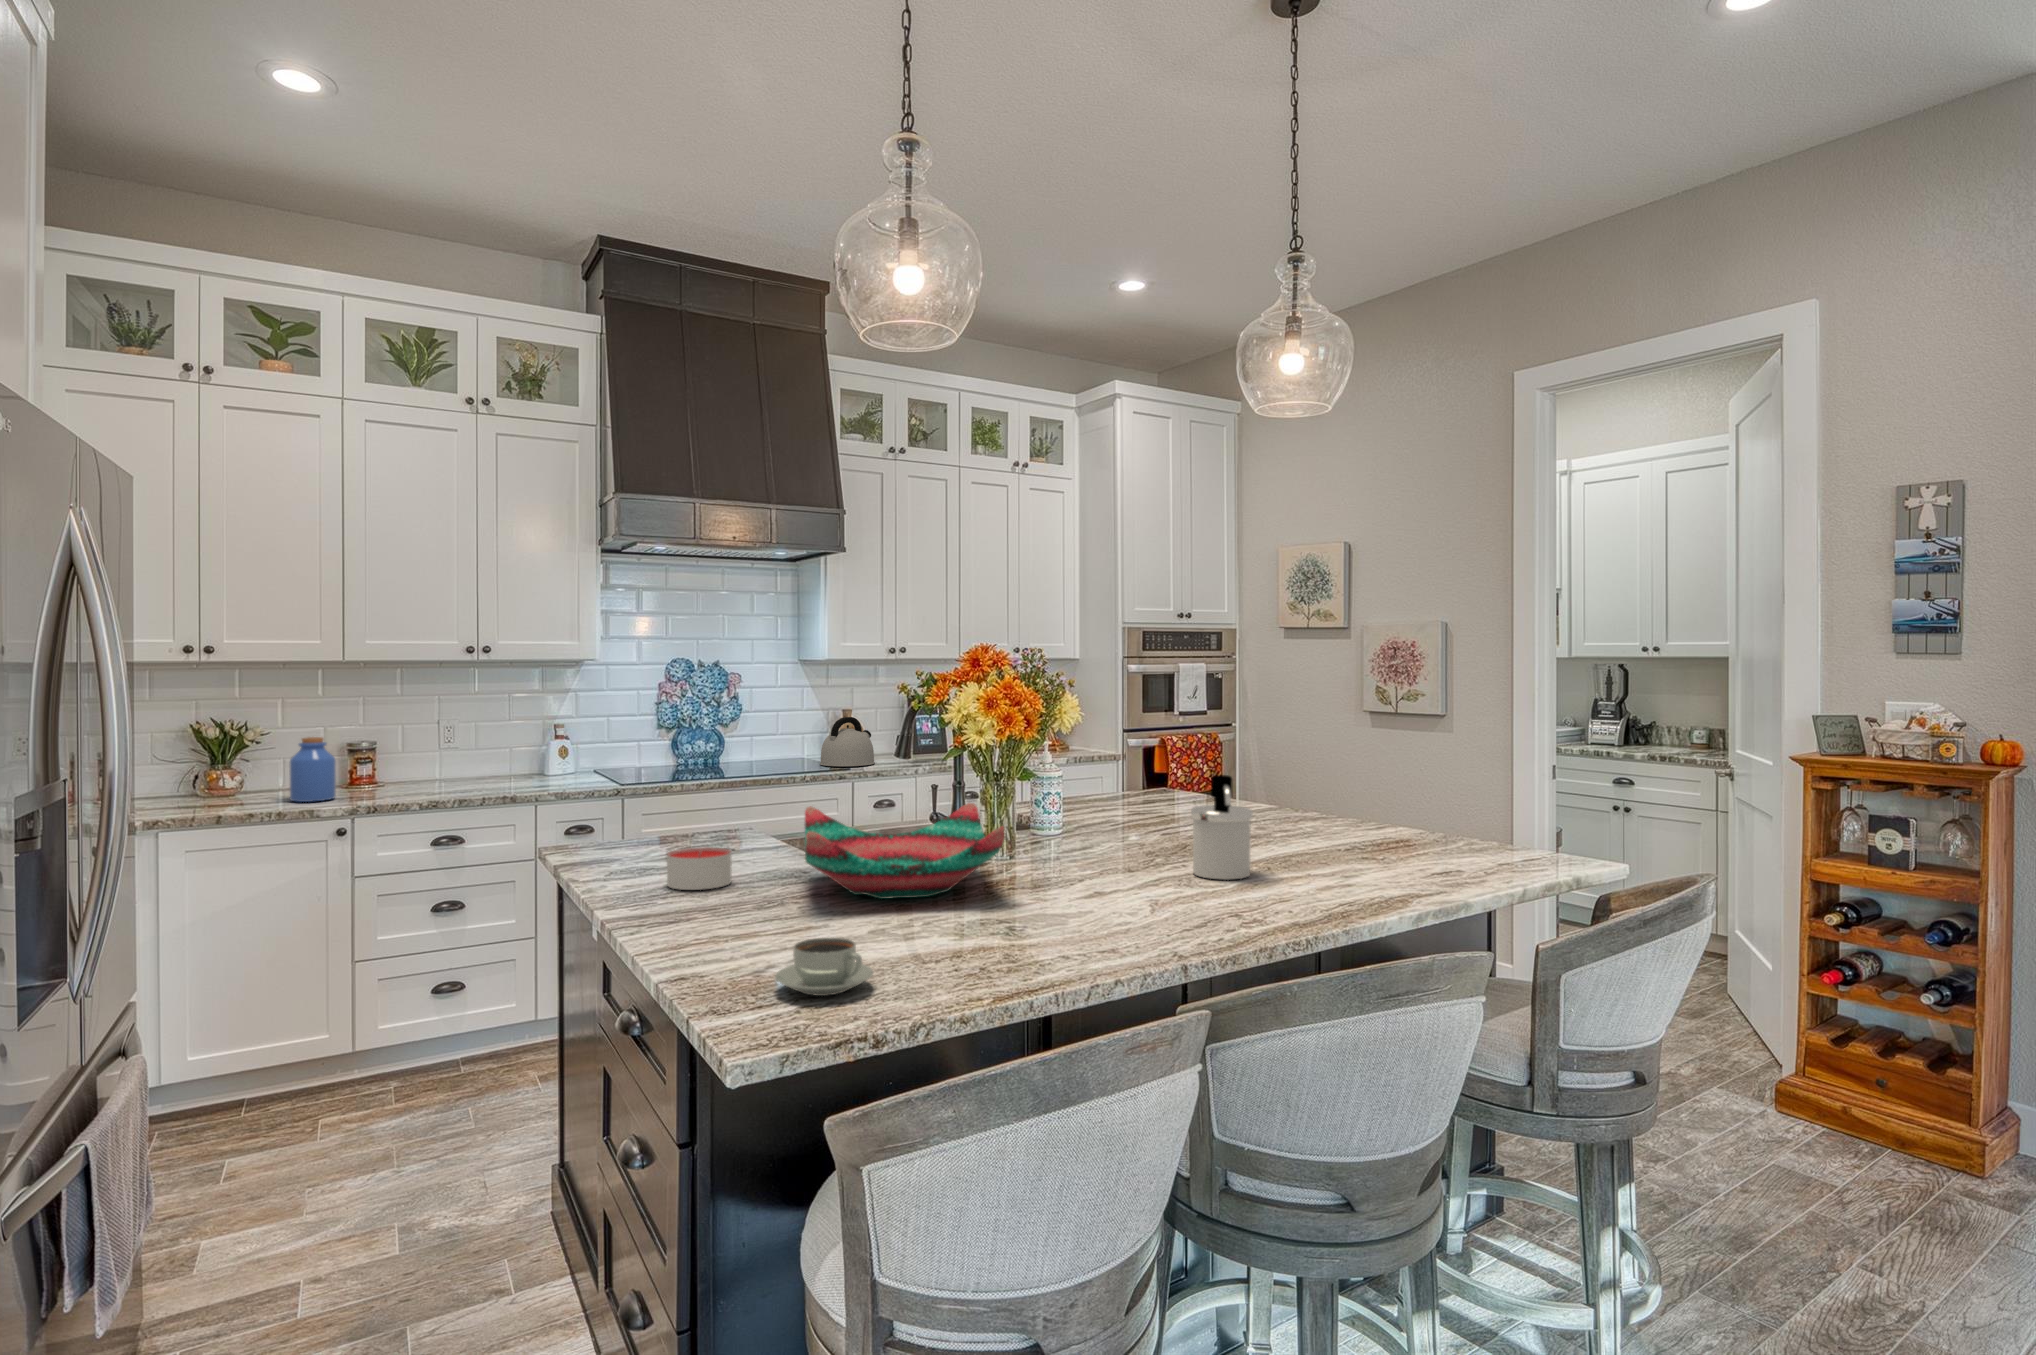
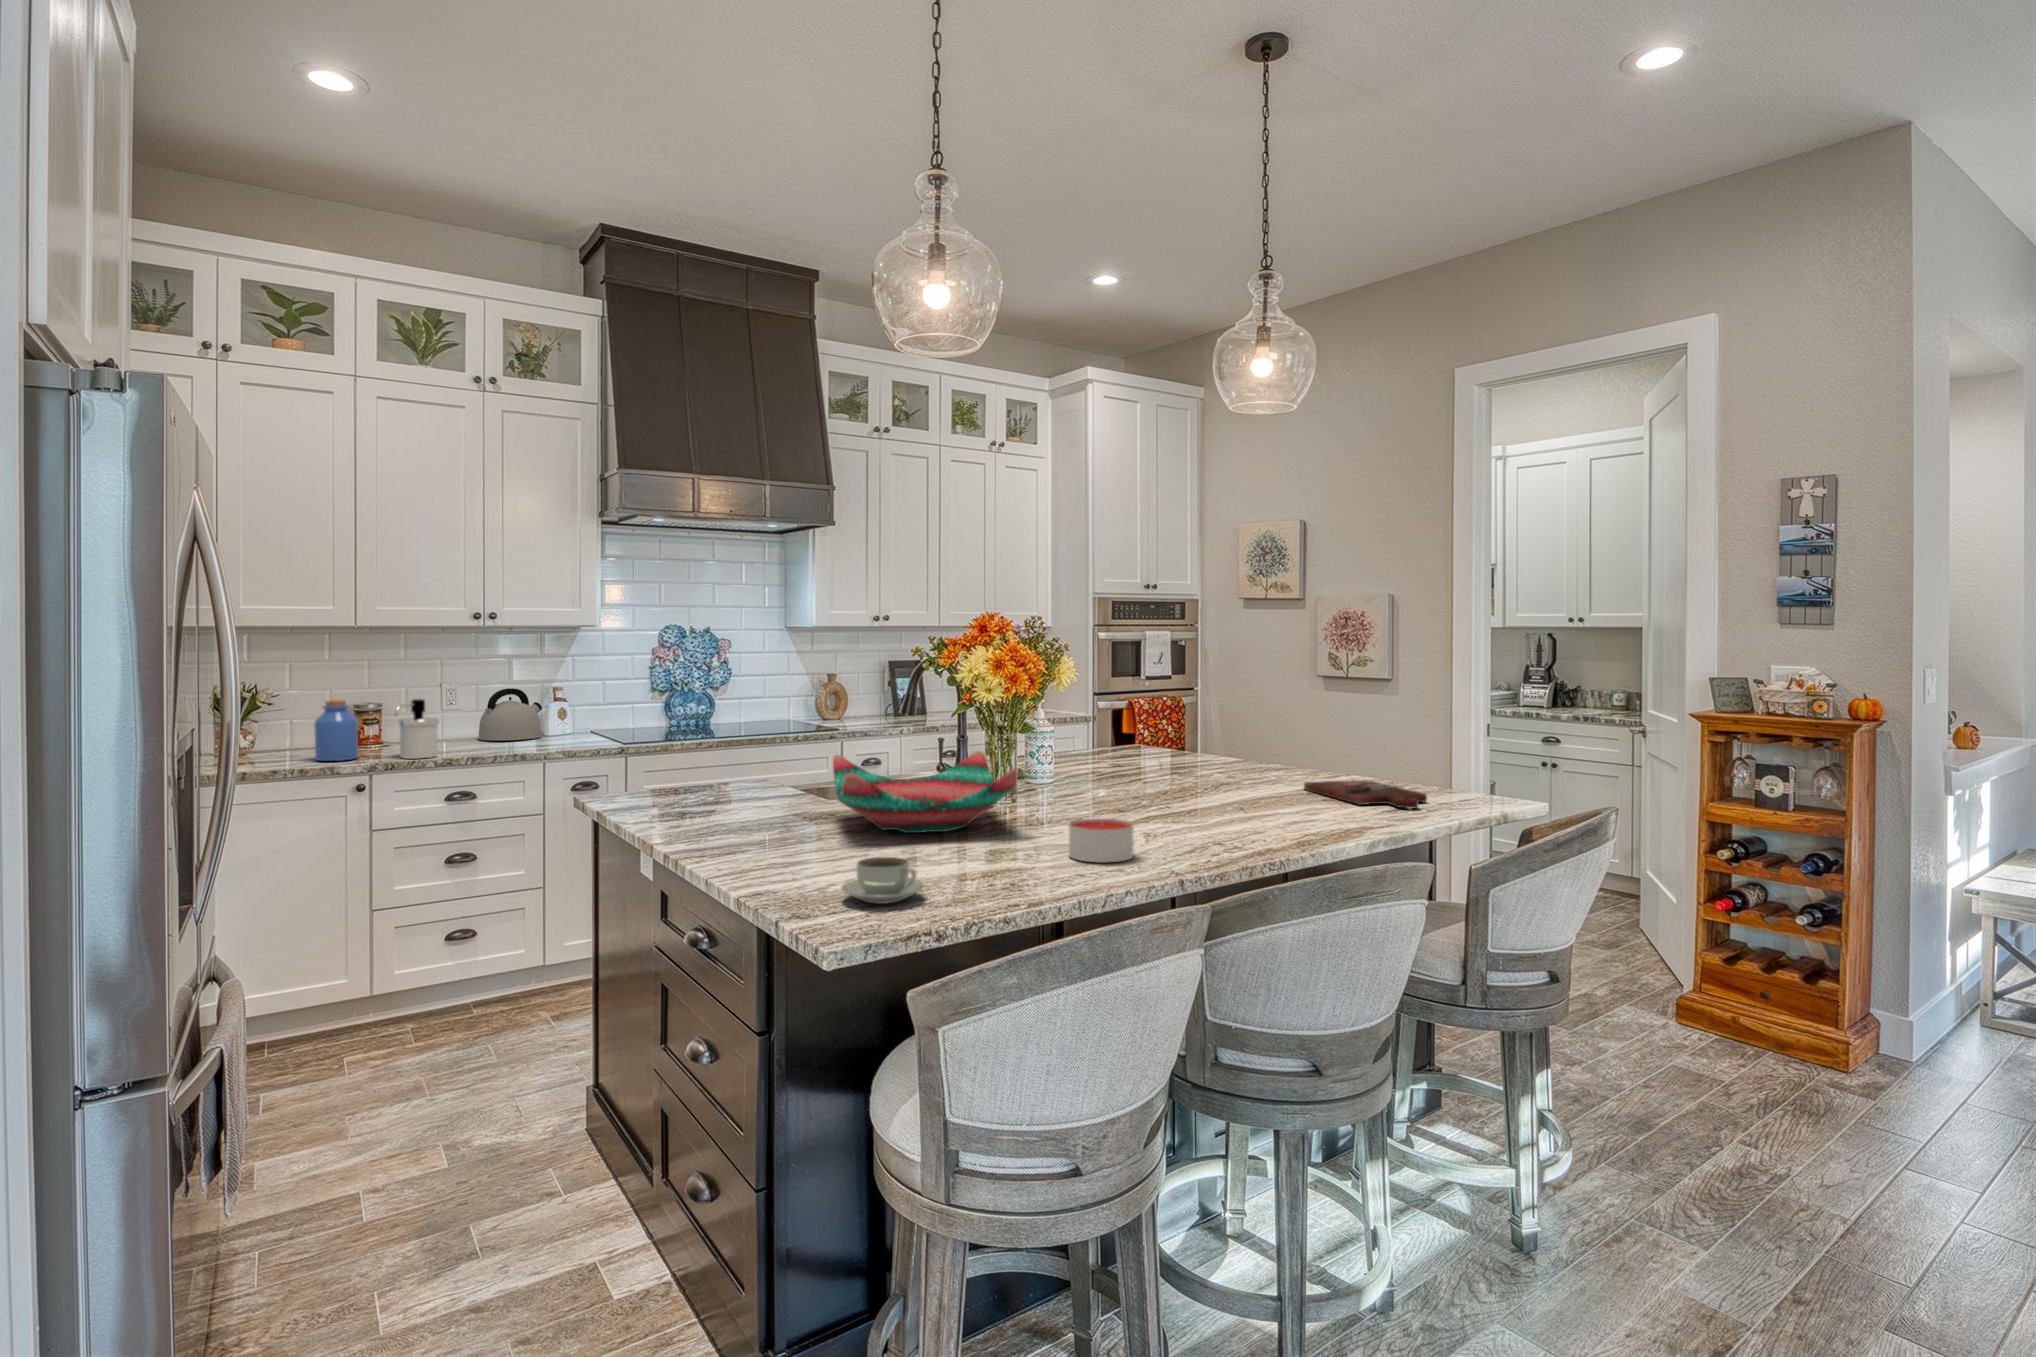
kettle: present [820,717,875,766] -> present [478,688,542,741]
soap dispenser: present [1191,775,1253,880] -> present [395,699,438,759]
cutting board: none [1344,835,1484,872] -> present [1304,780,1427,808]
candle: present [667,847,732,890] -> present [1069,818,1134,862]

